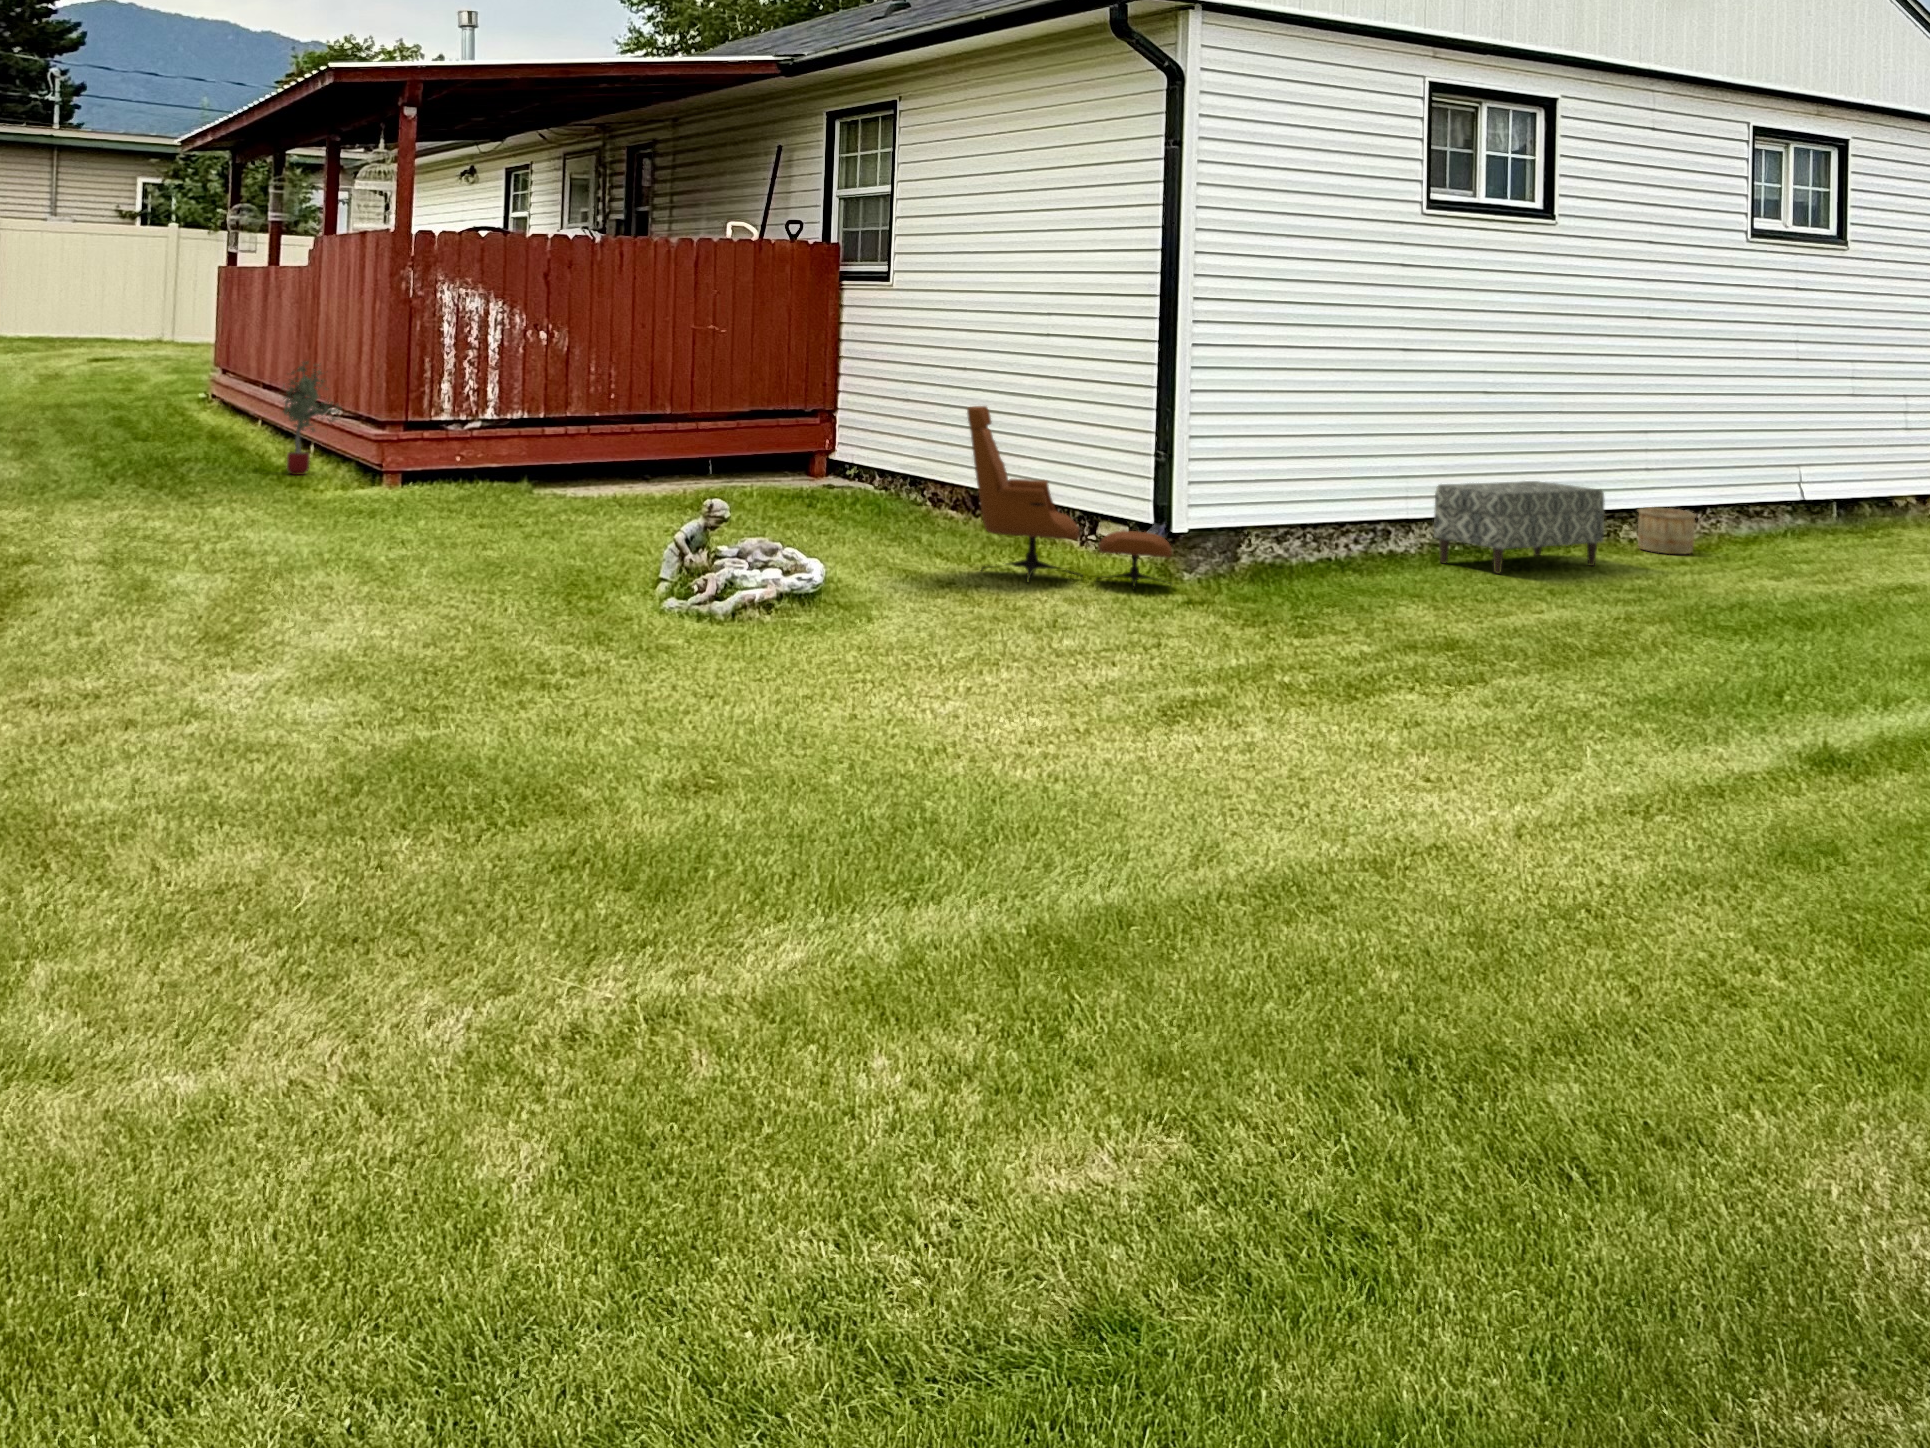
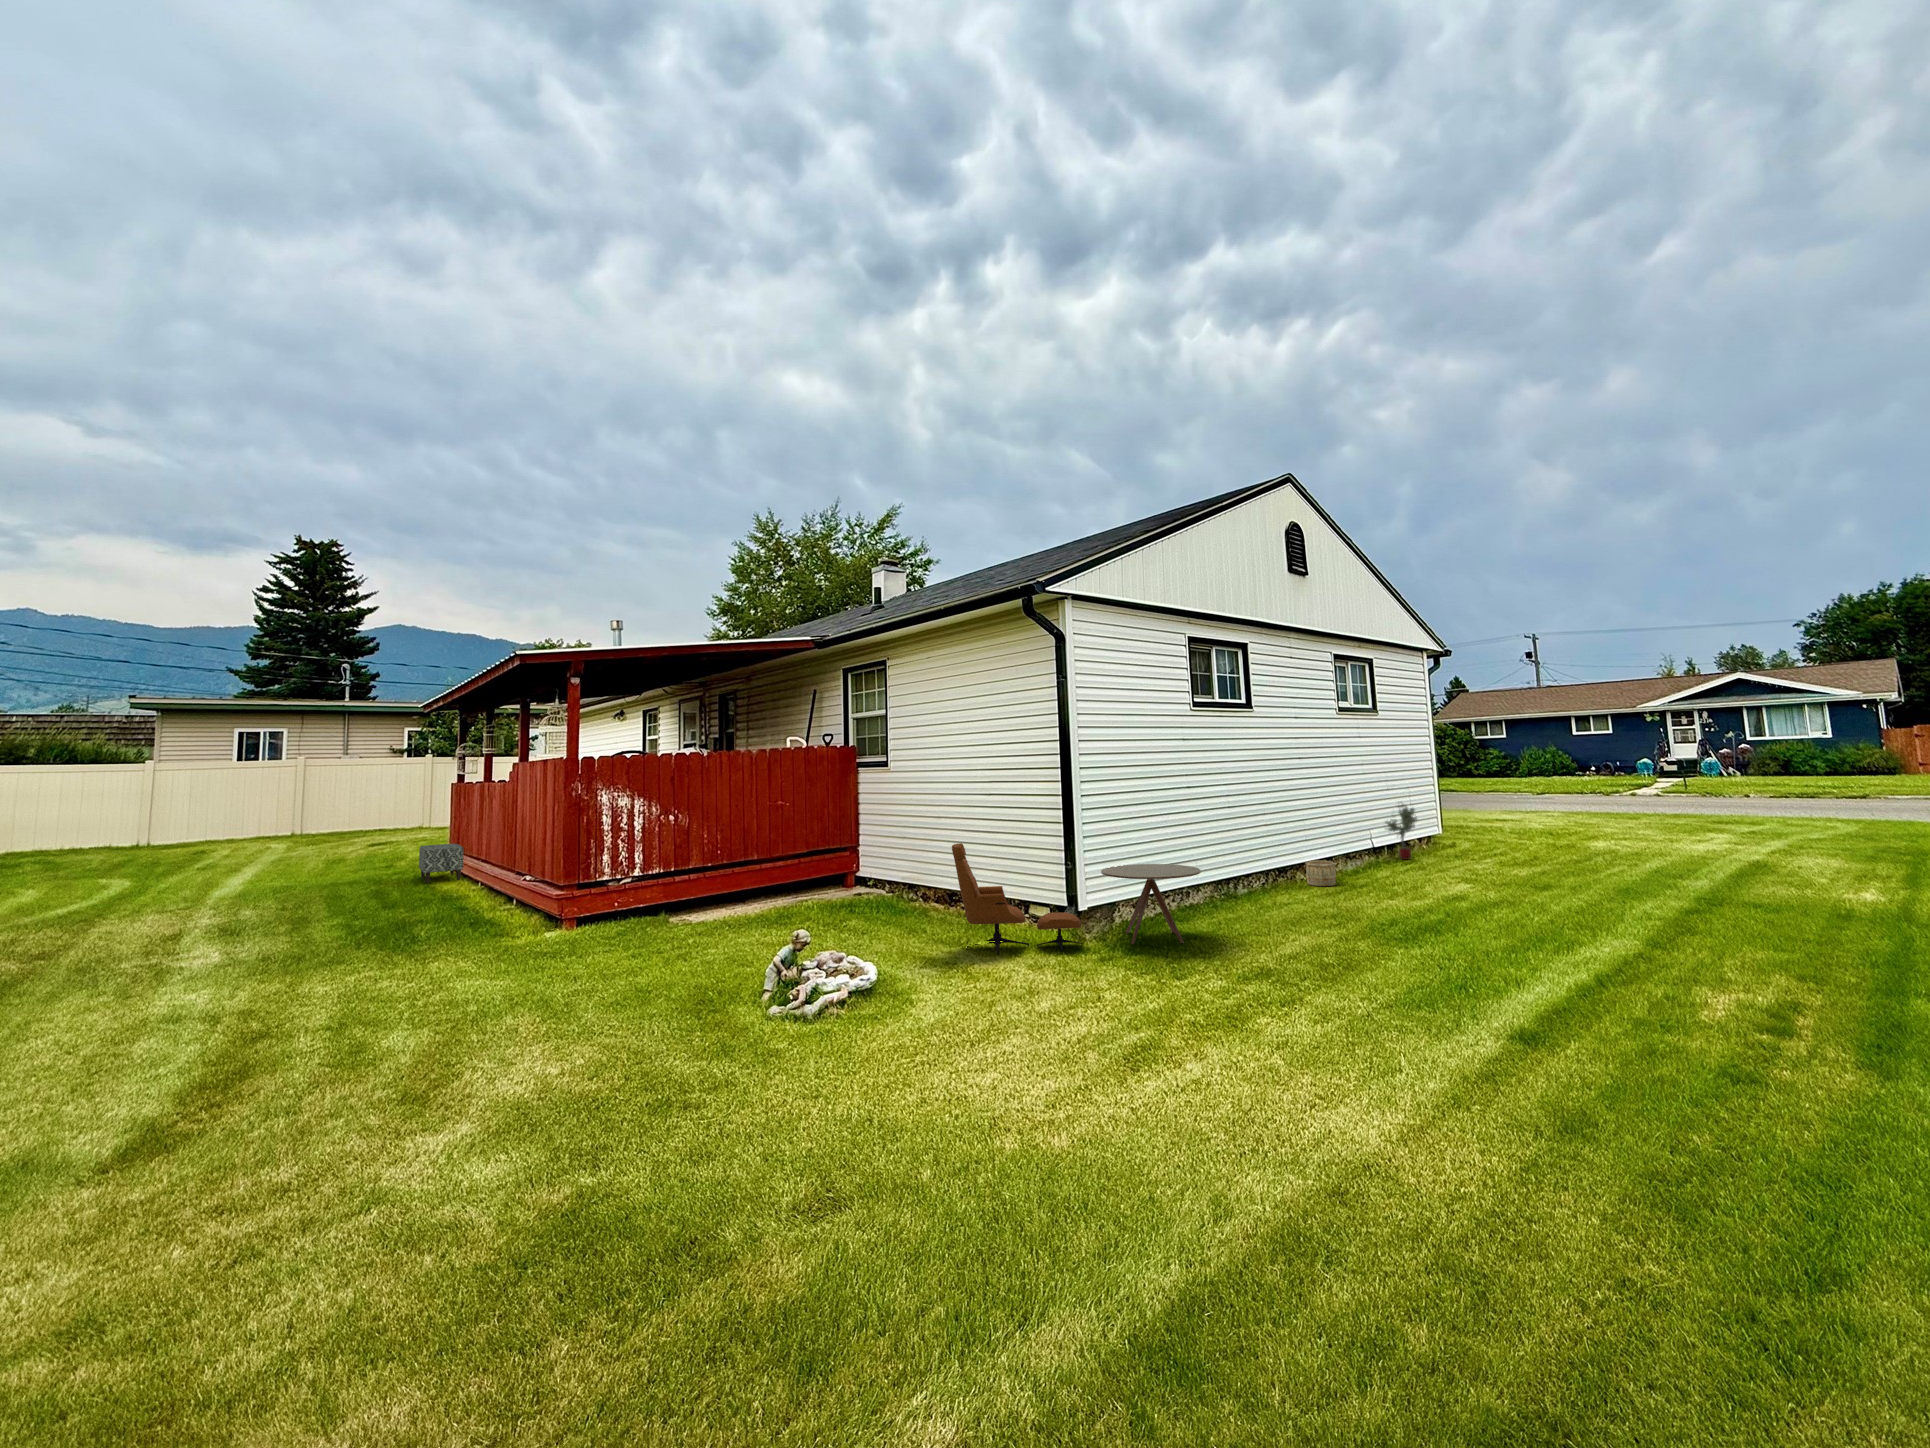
potted tree: present [283,362,341,475] -> present [1385,804,1417,860]
round table: none [1217,469,1390,601] -> present [1101,864,1201,944]
bench: present [1434,481,1605,574] -> present [419,843,464,883]

